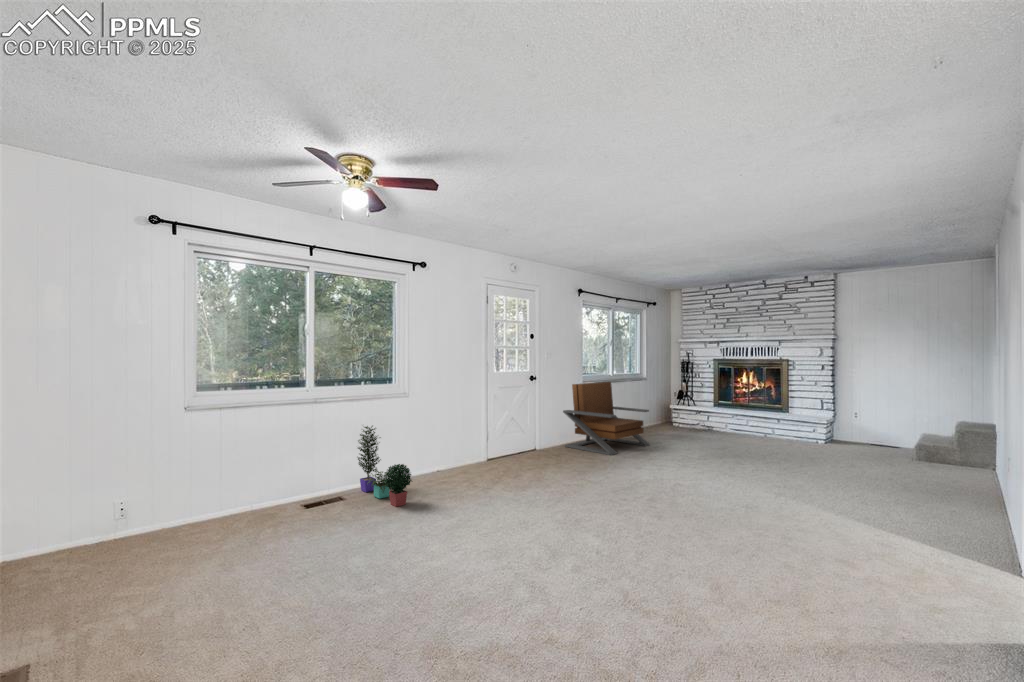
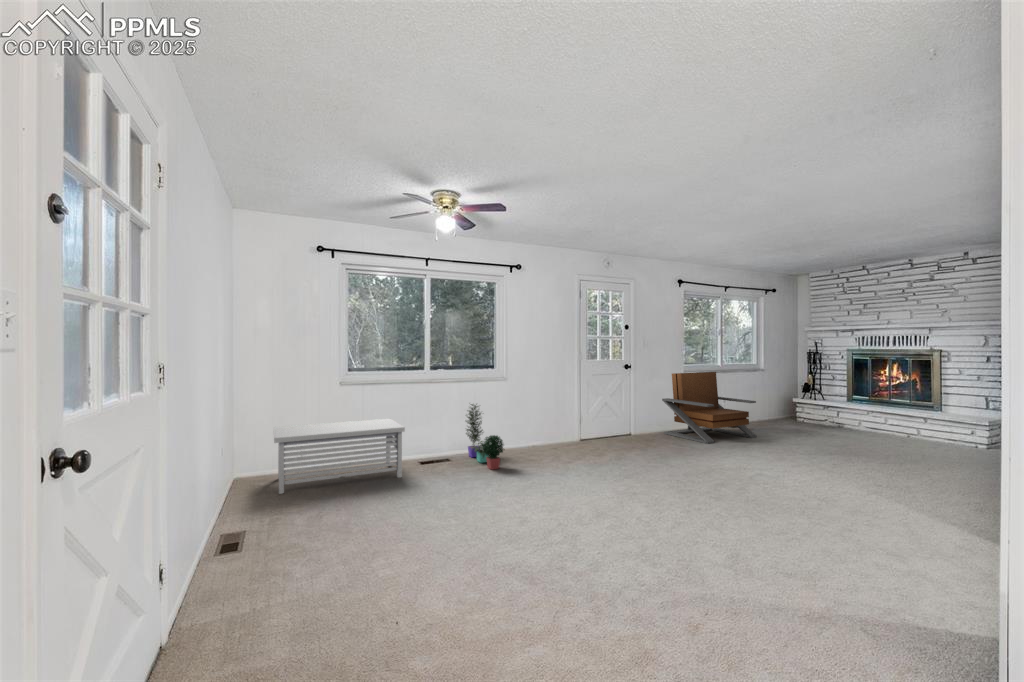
storage bench: none [70,451,284,580] -> present [274,419,405,494]

